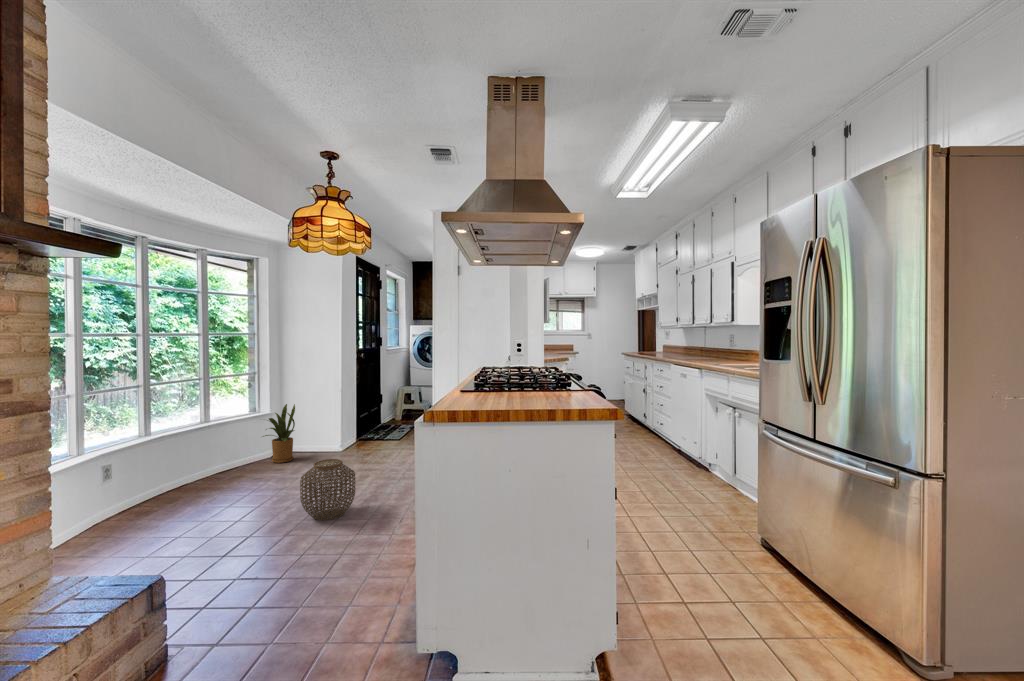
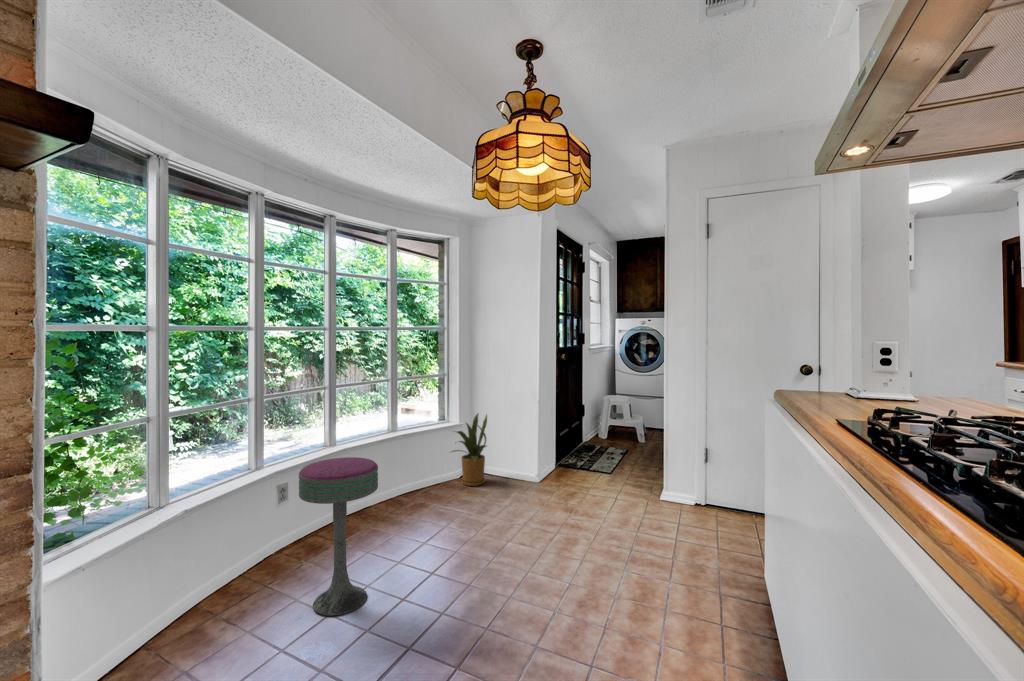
bar stool: none [145,434,212,546] -> present [299,457,378,616]
woven basket: present [300,459,355,520] -> none [488,511,566,611]

